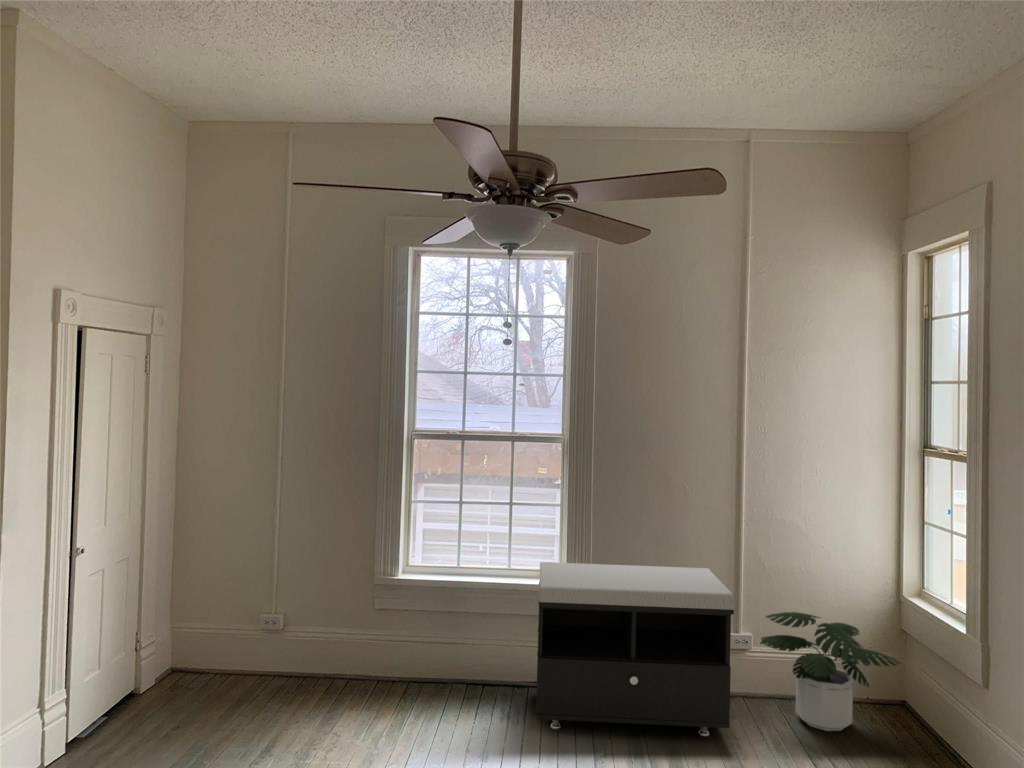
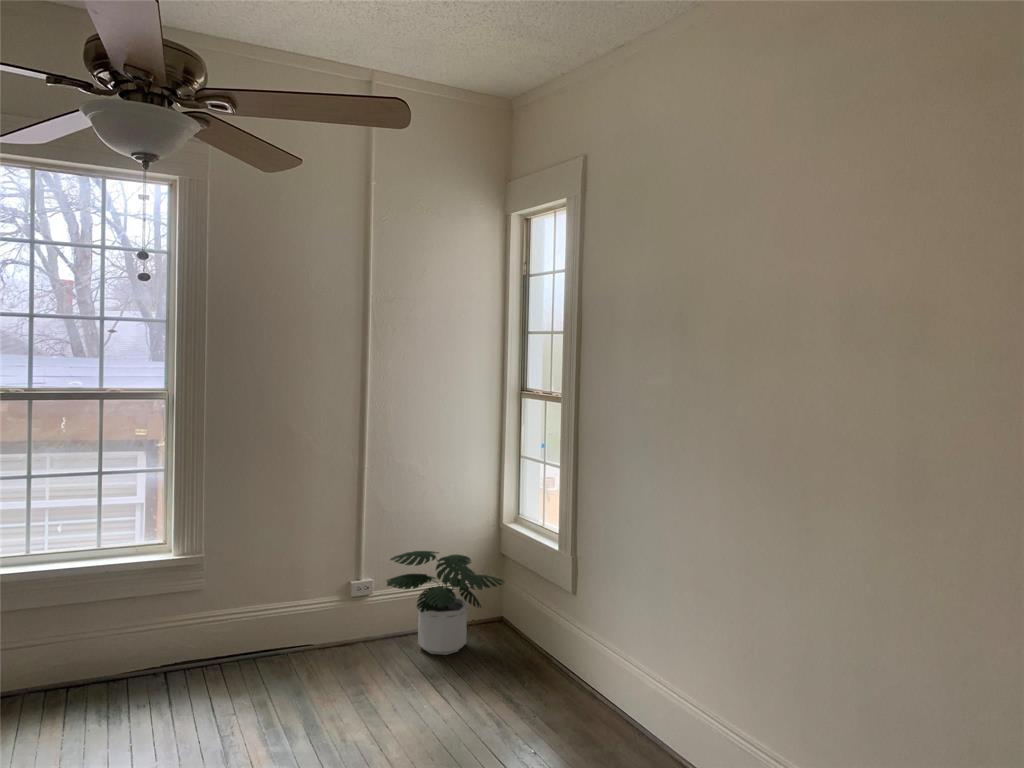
storage bench: present [536,562,734,737] -> none [141,520,367,721]

